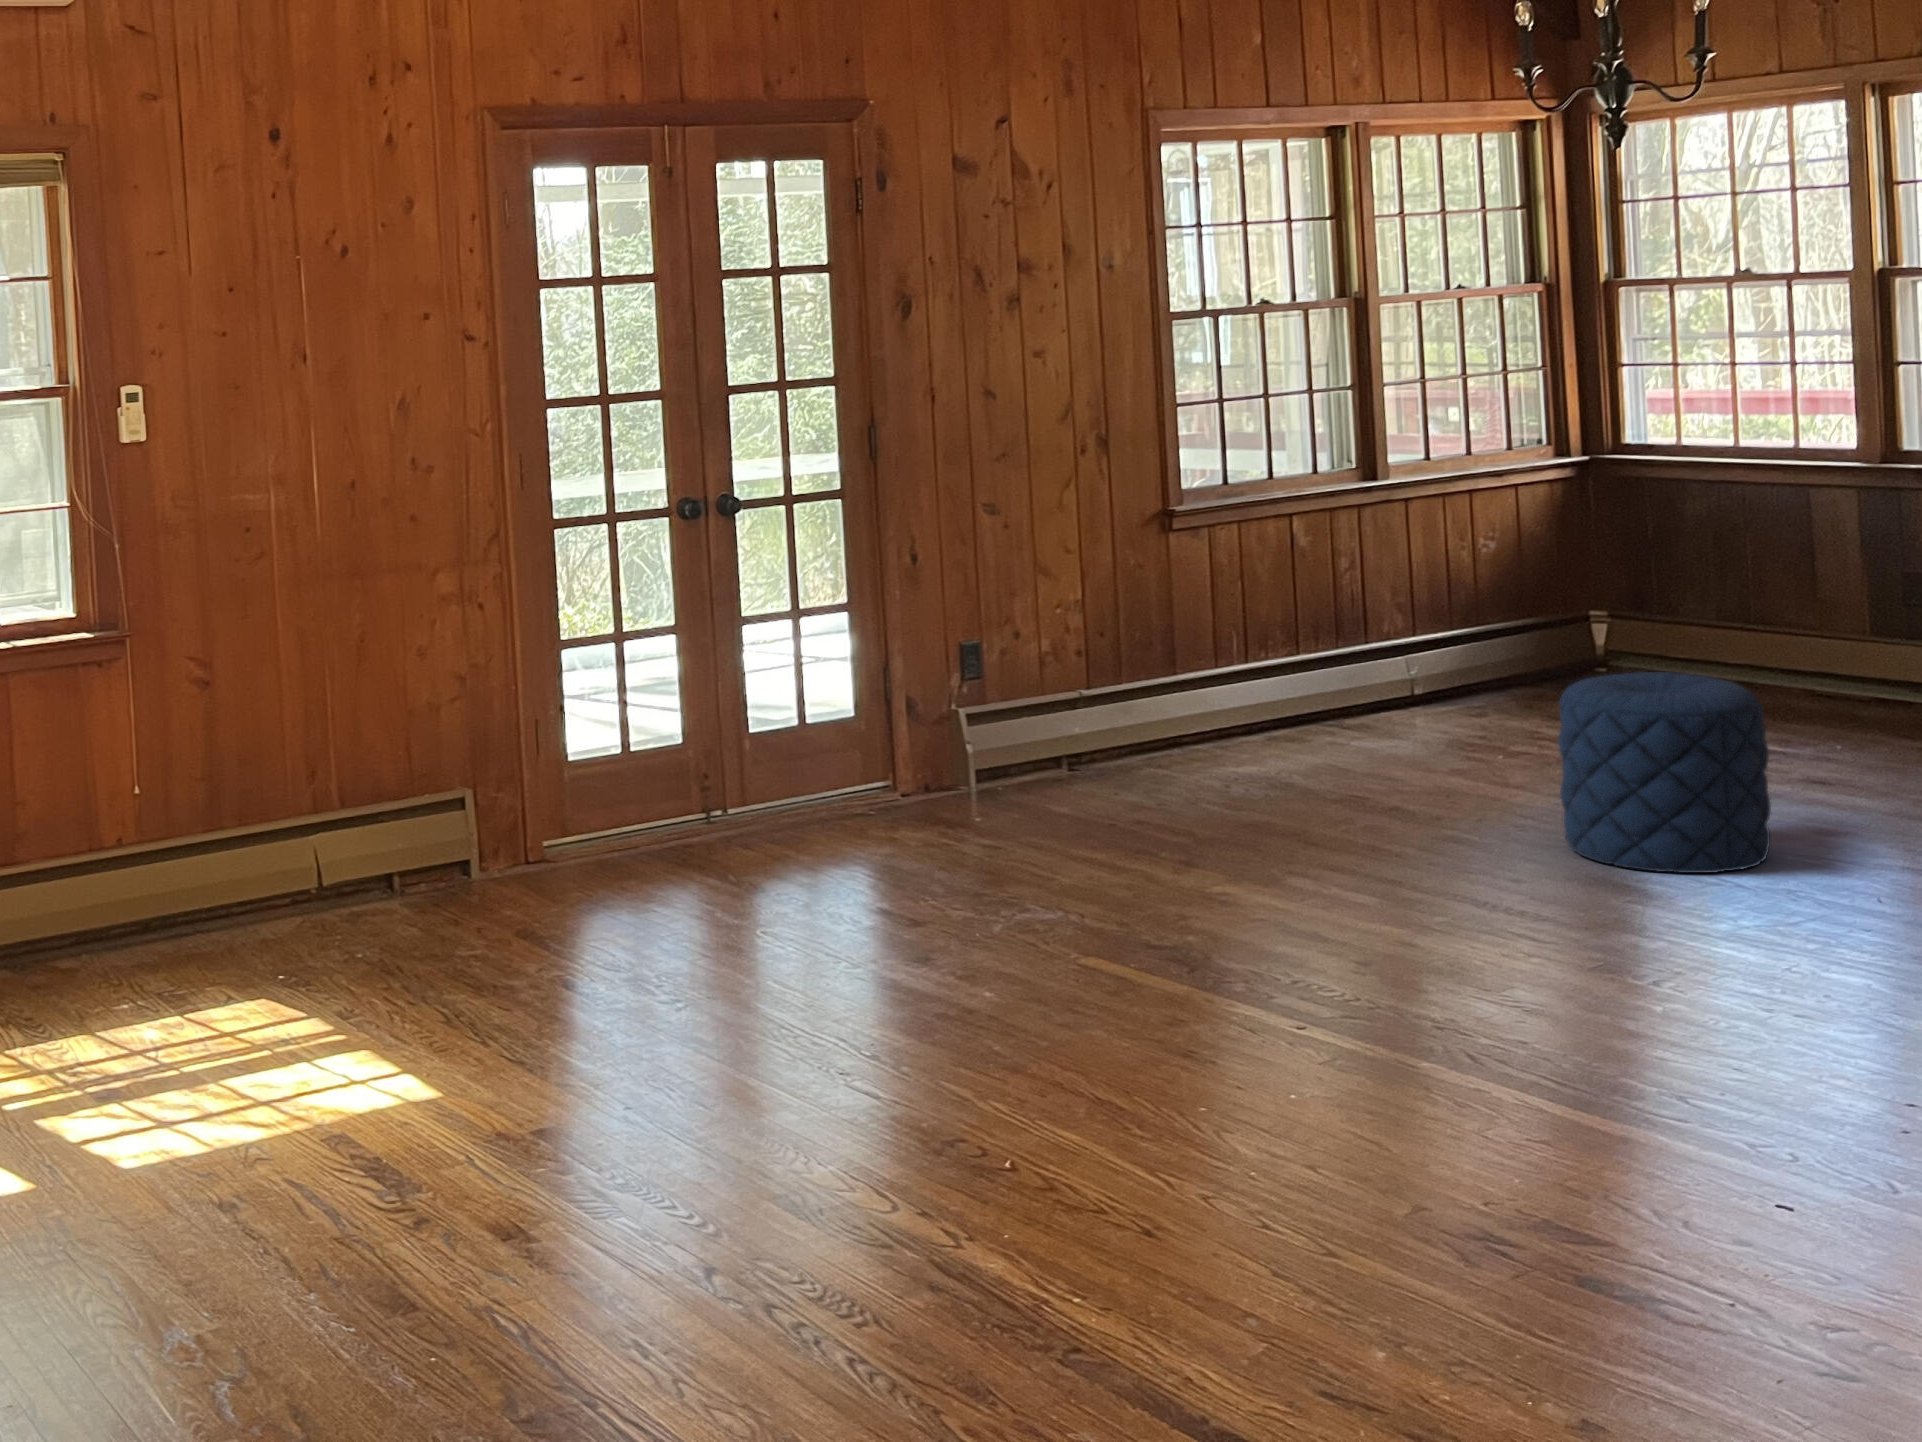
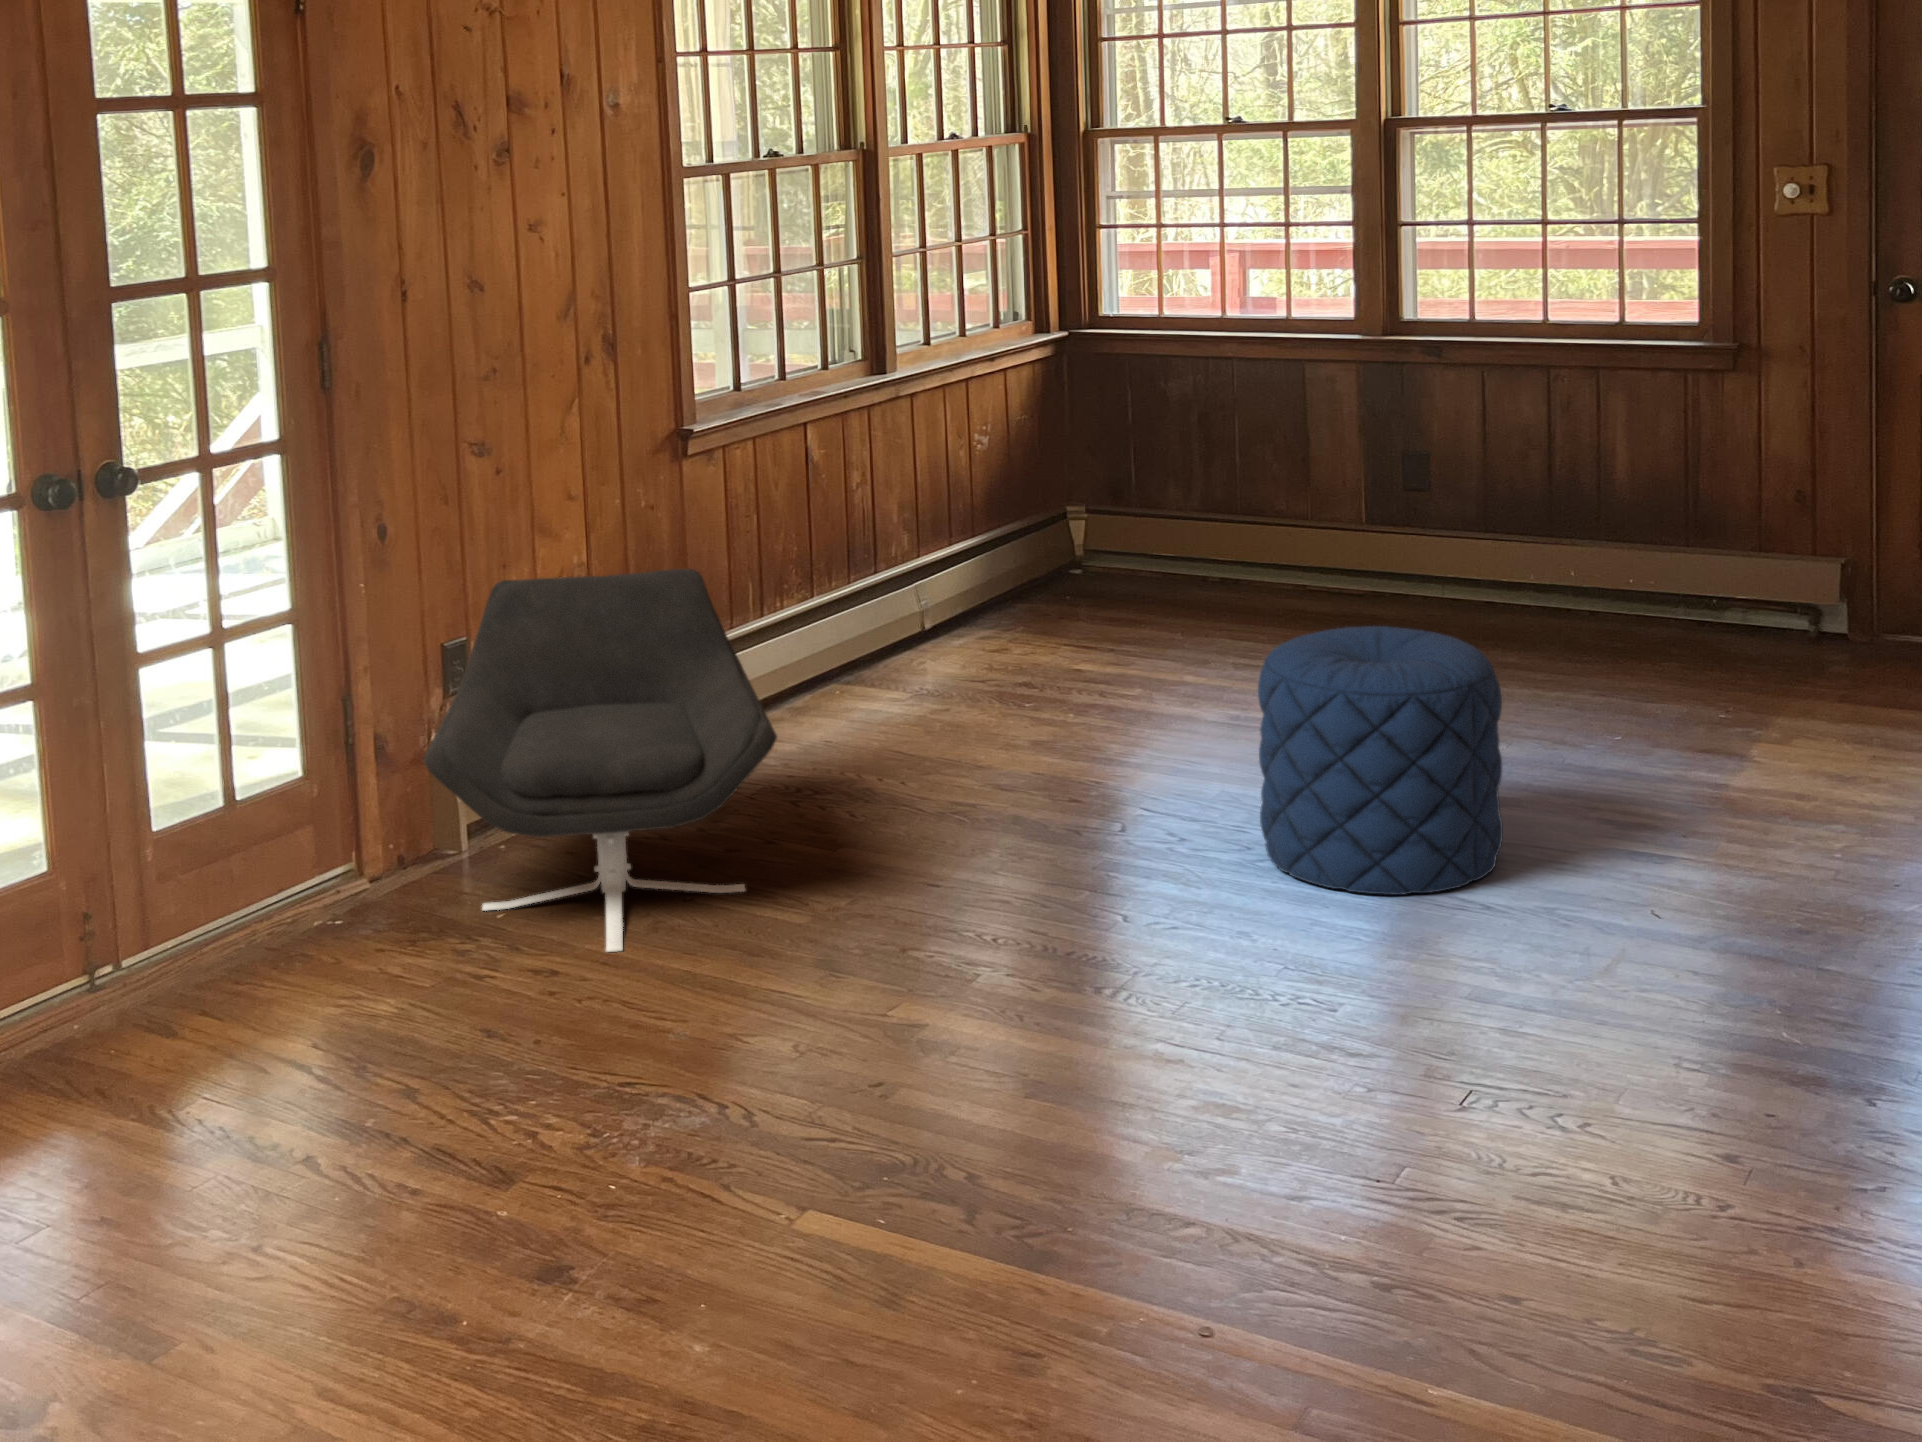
lounge chair: none [923,599,1177,842] -> present [424,569,777,952]

